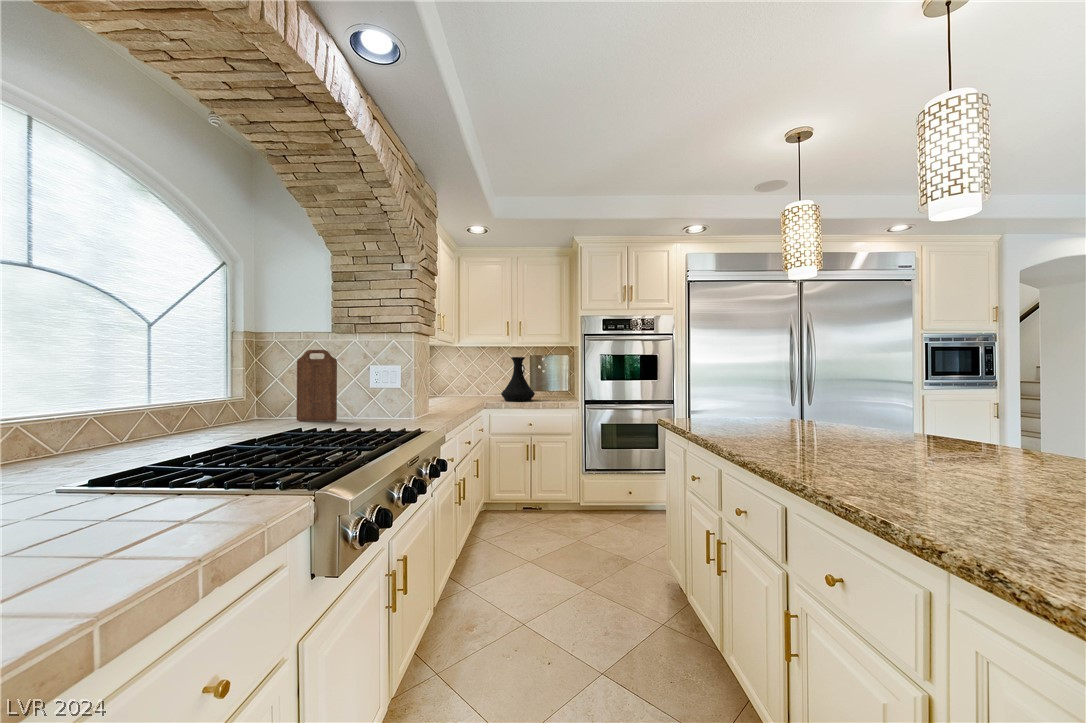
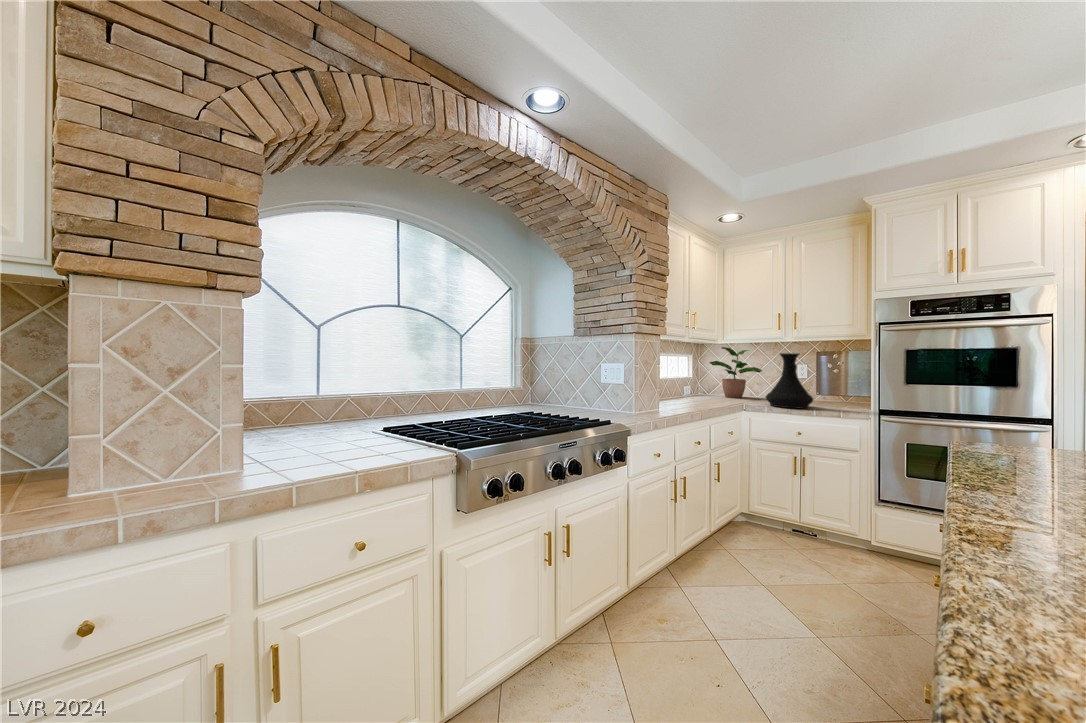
cutting board: present [297,350,337,421] -> none [546,352,570,411]
potted plant: none [446,352,491,398] -> present [710,347,762,398]

